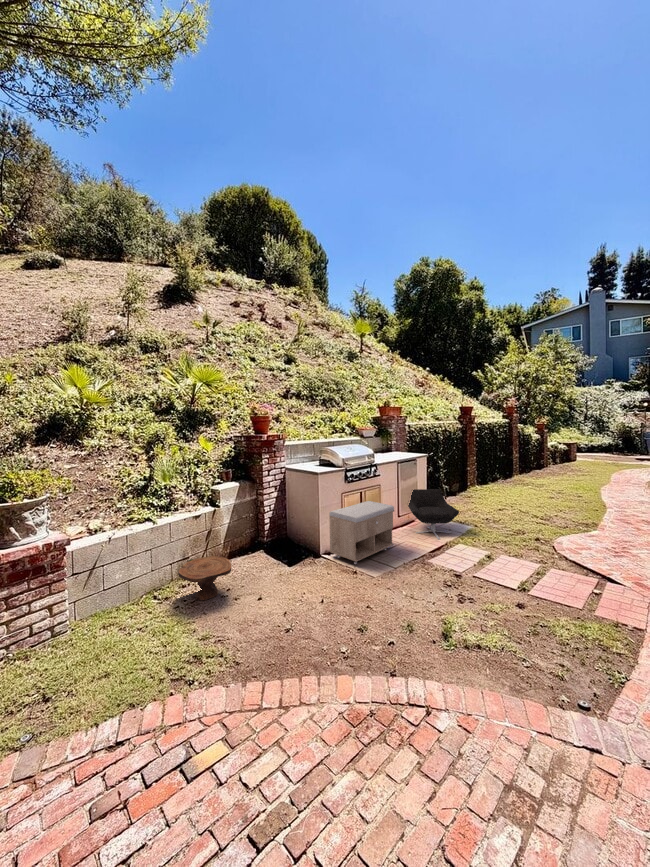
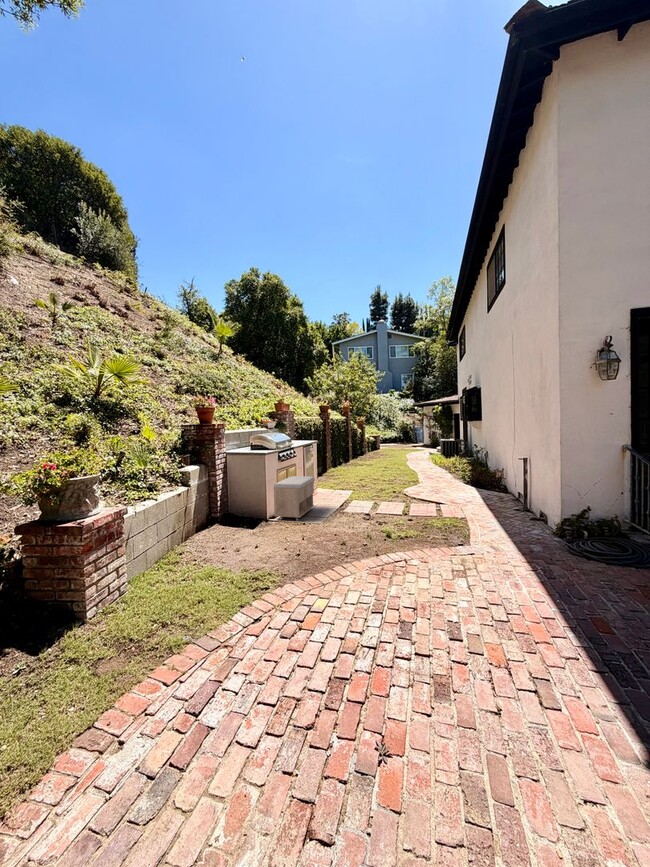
lounge chair: present [408,489,459,539] -> none [309,466,348,501]
side table: present [178,556,231,600] -> none [177,524,229,558]

